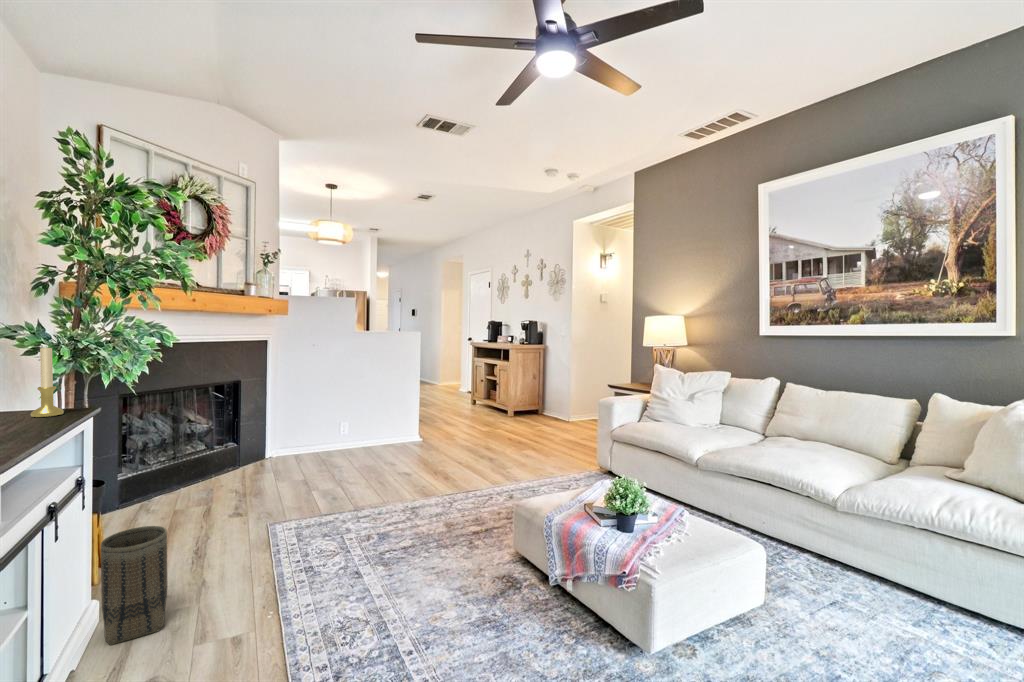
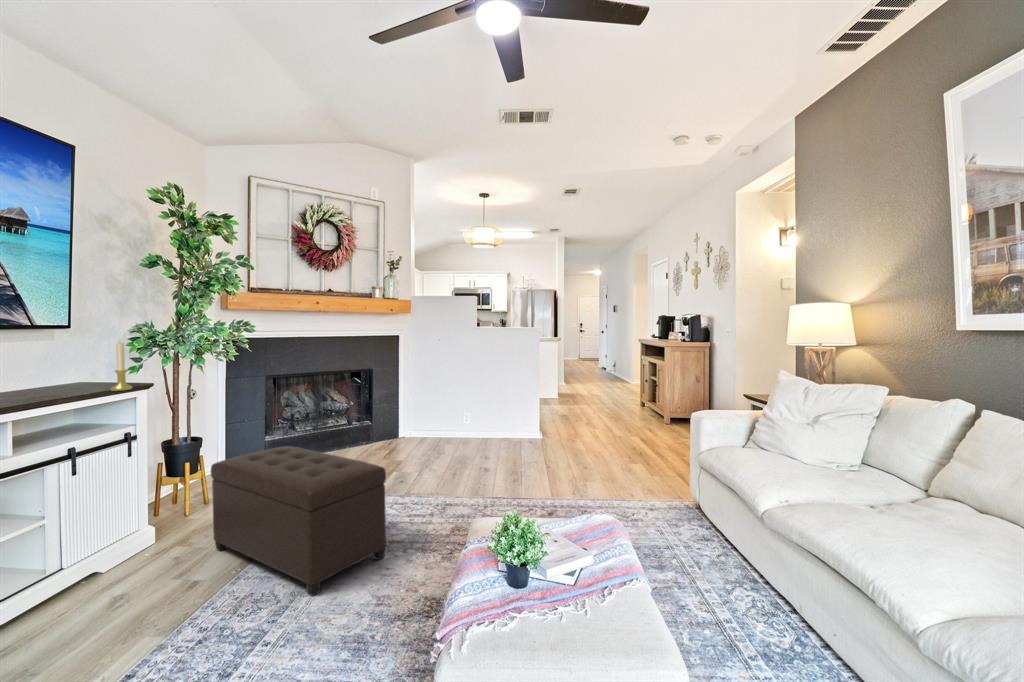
ottoman: none [200,469,424,611] -> present [211,446,386,596]
basket: present [101,526,167,645] -> none [142,478,194,560]

